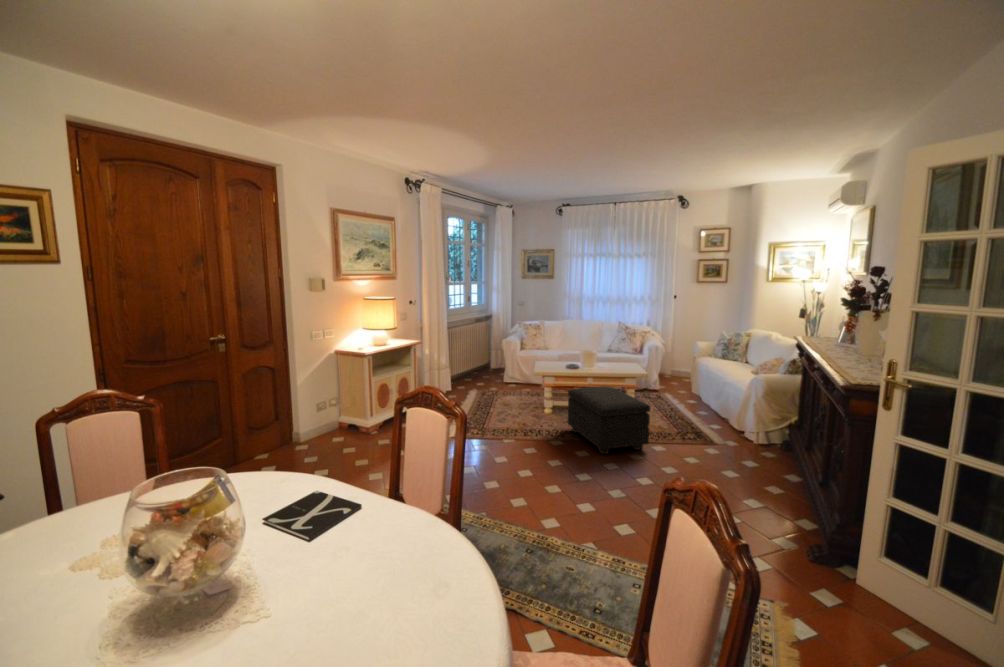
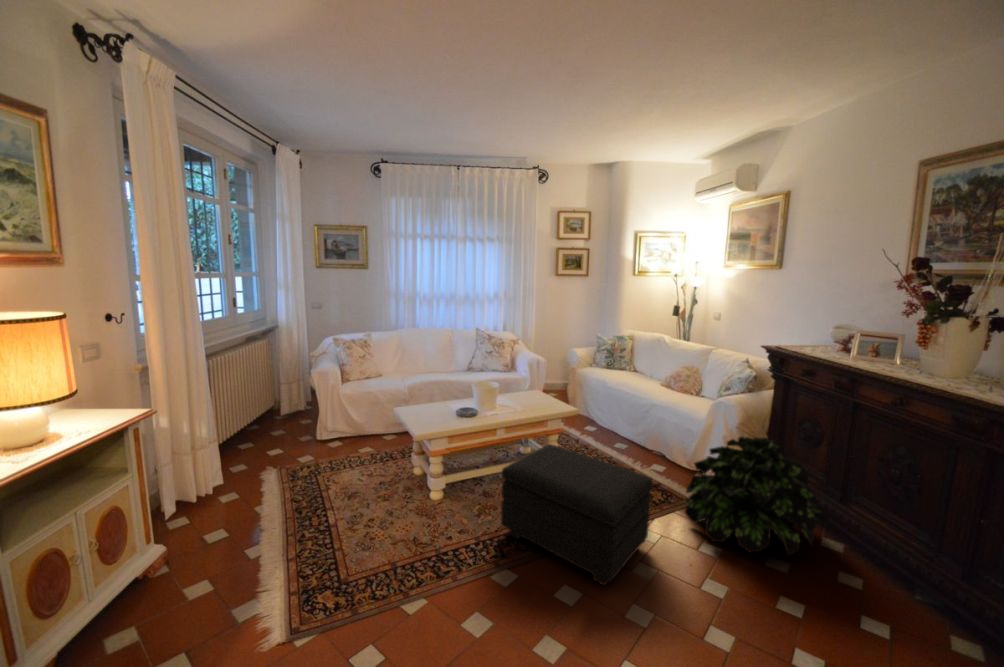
potted plant: none [690,392,793,470] -> present [685,437,829,555]

